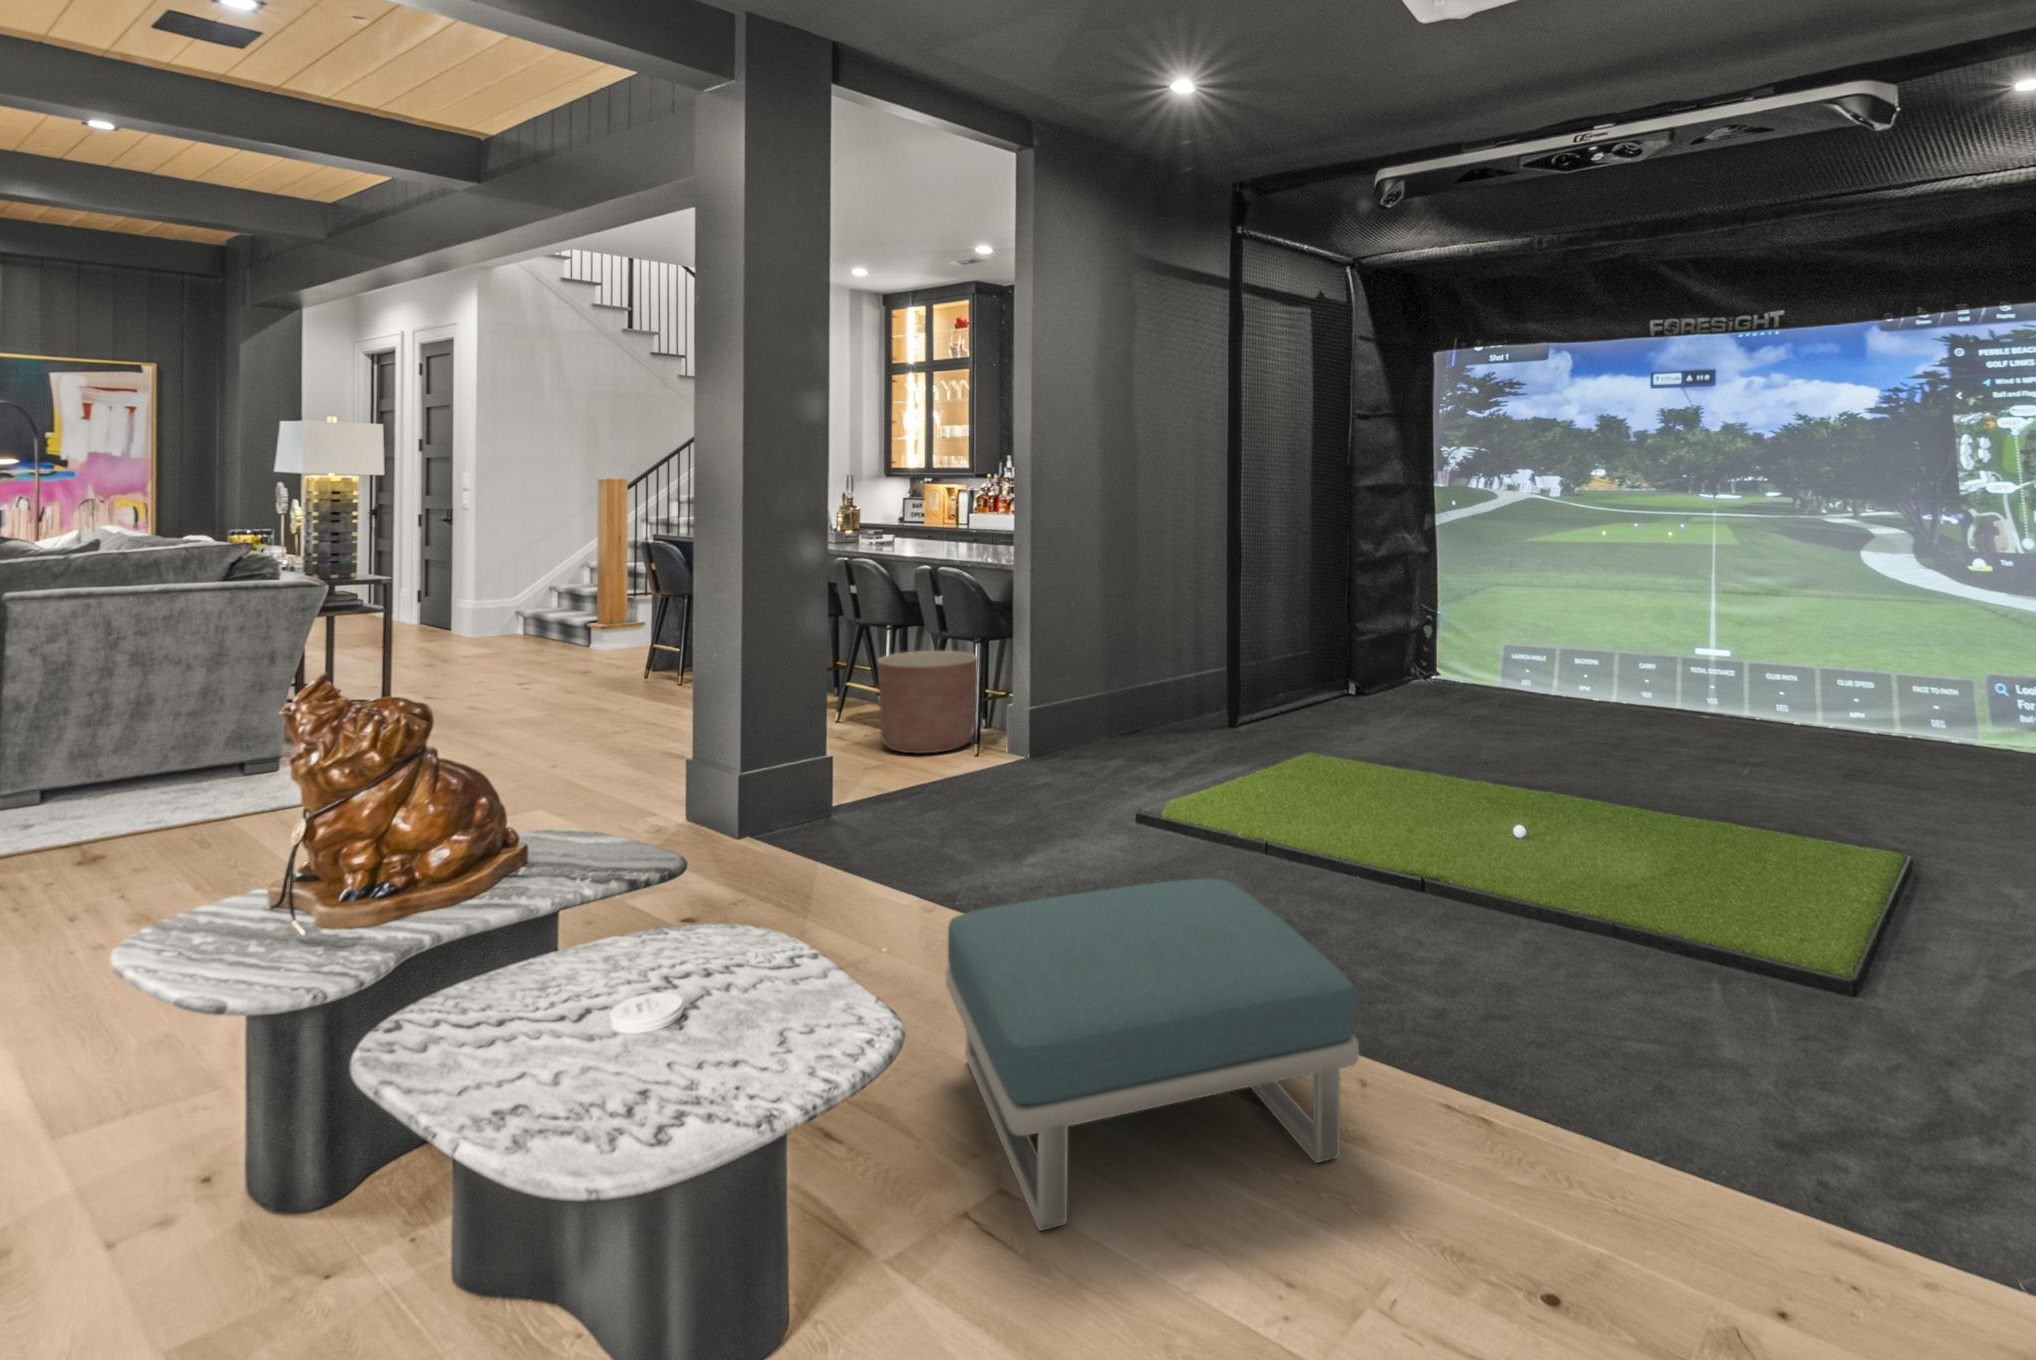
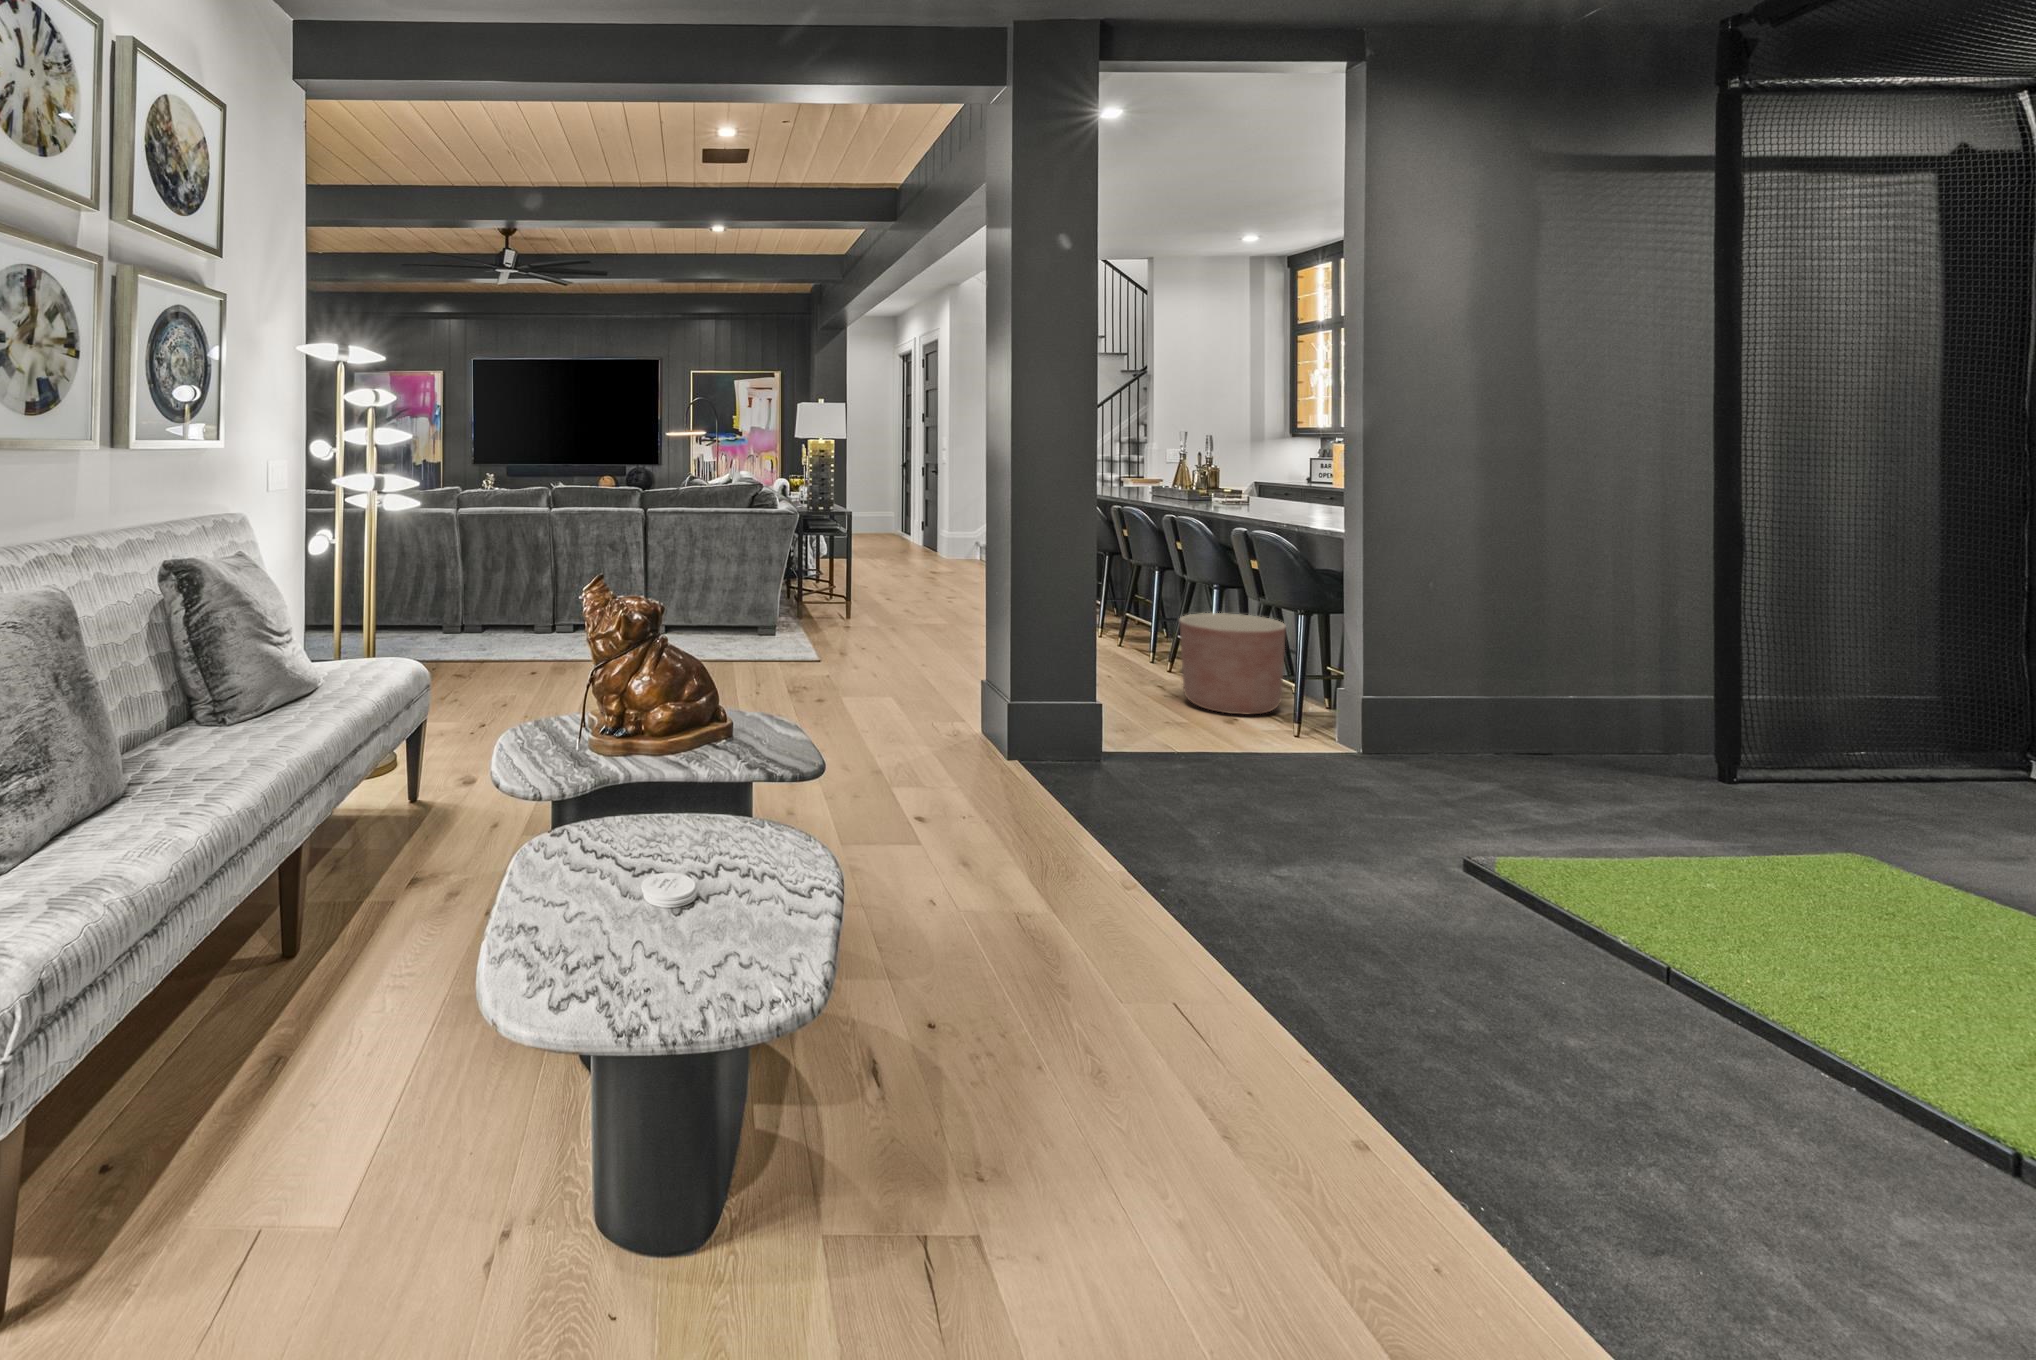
footstool: present [946,879,1359,1231] -> none [942,869,1367,1289]

